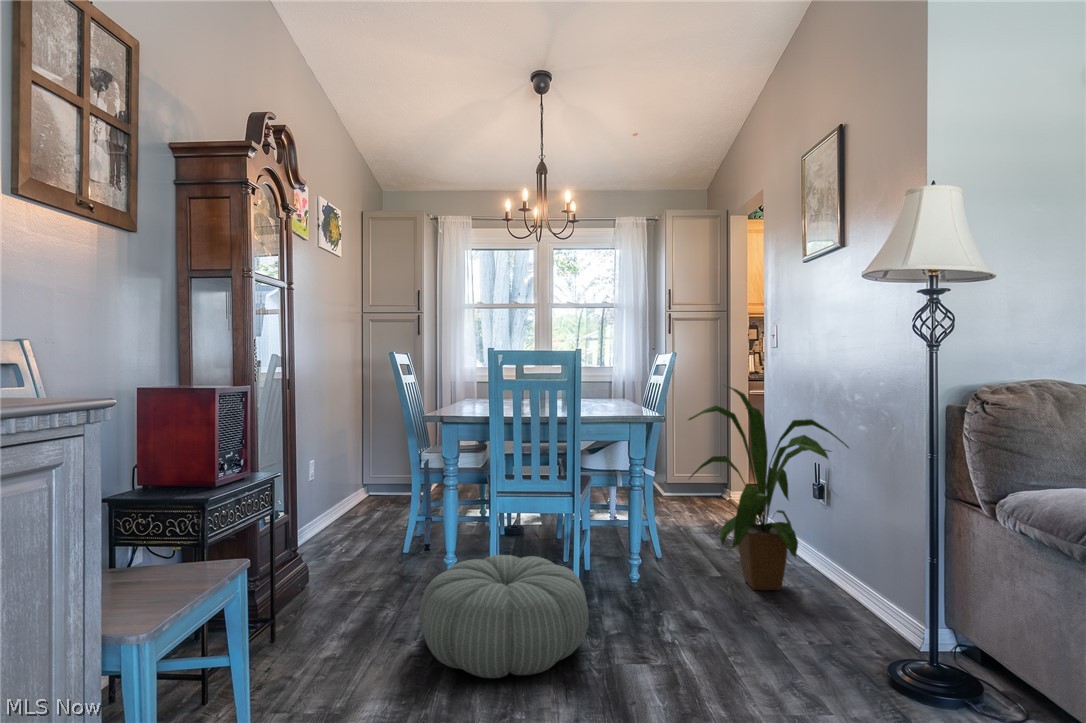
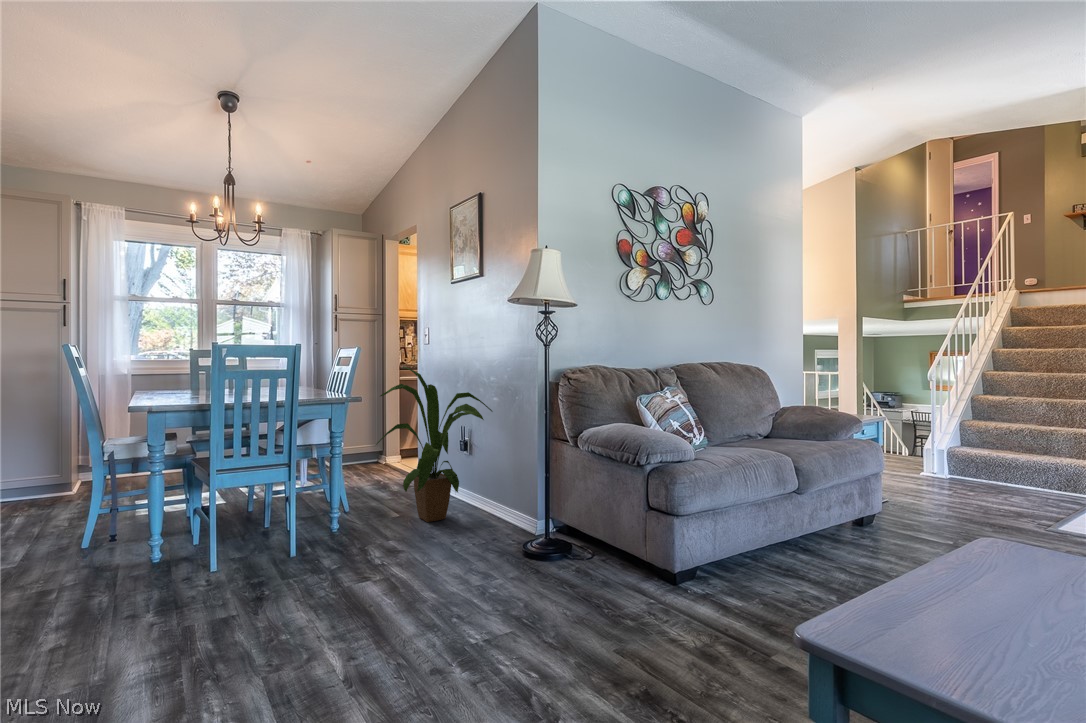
pouf: present [419,555,589,678] -> none [154,522,322,623]

